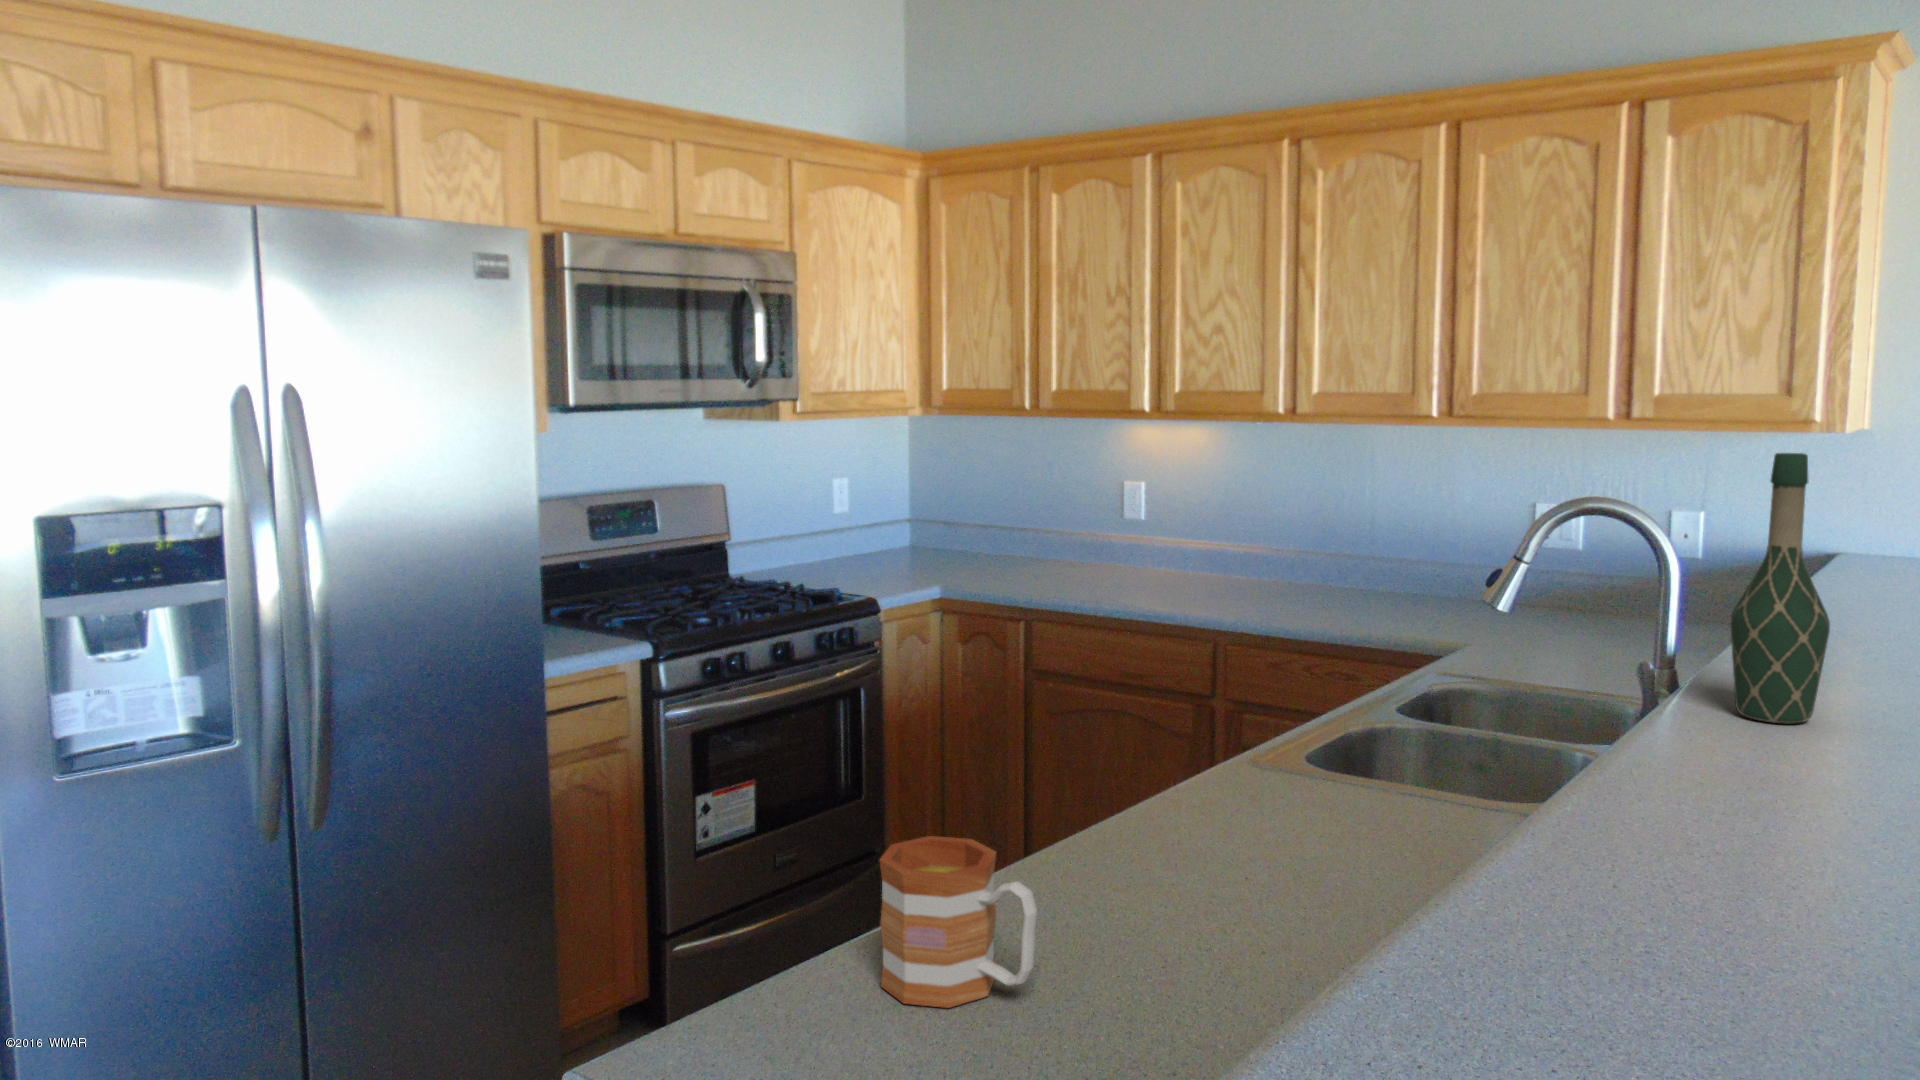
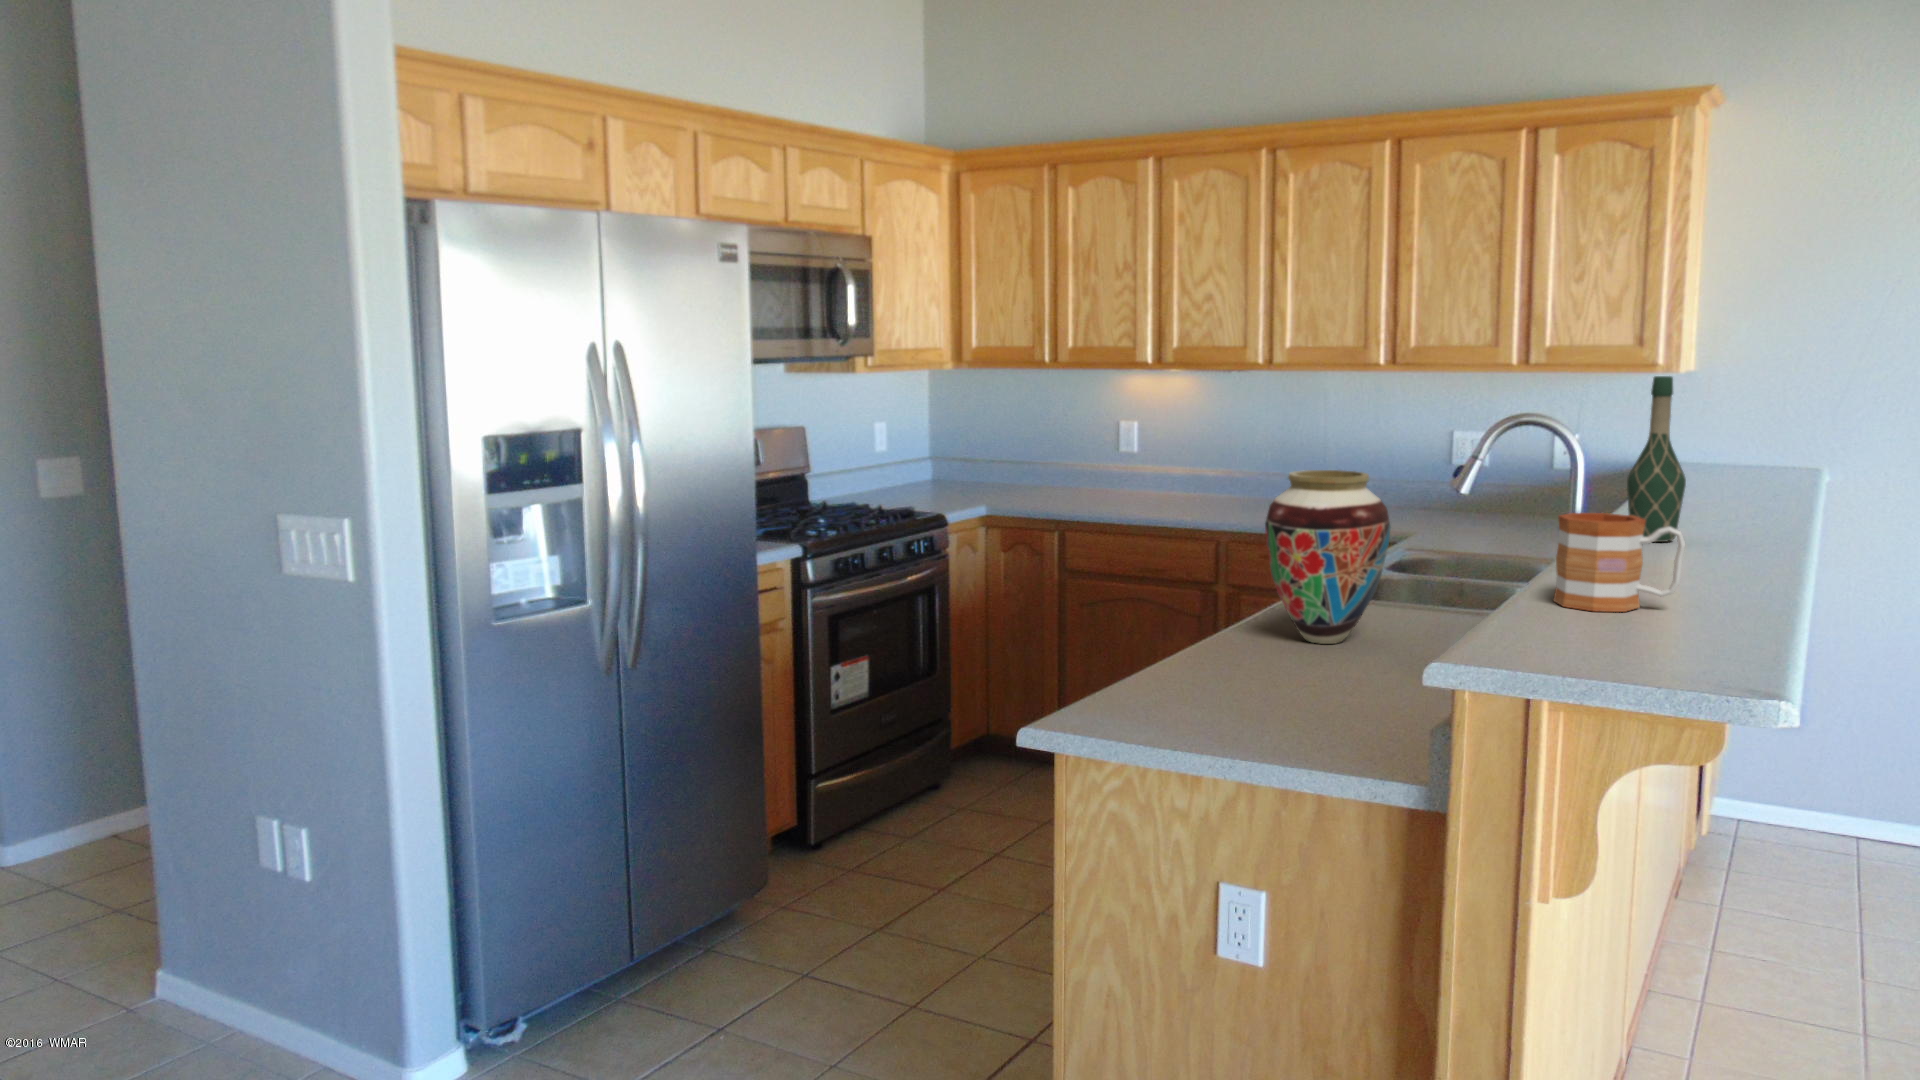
vase: none [1124,594,1322,876] -> present [1265,470,1391,644]
mug: present [879,836,1037,1008] -> present [1553,513,1685,612]

